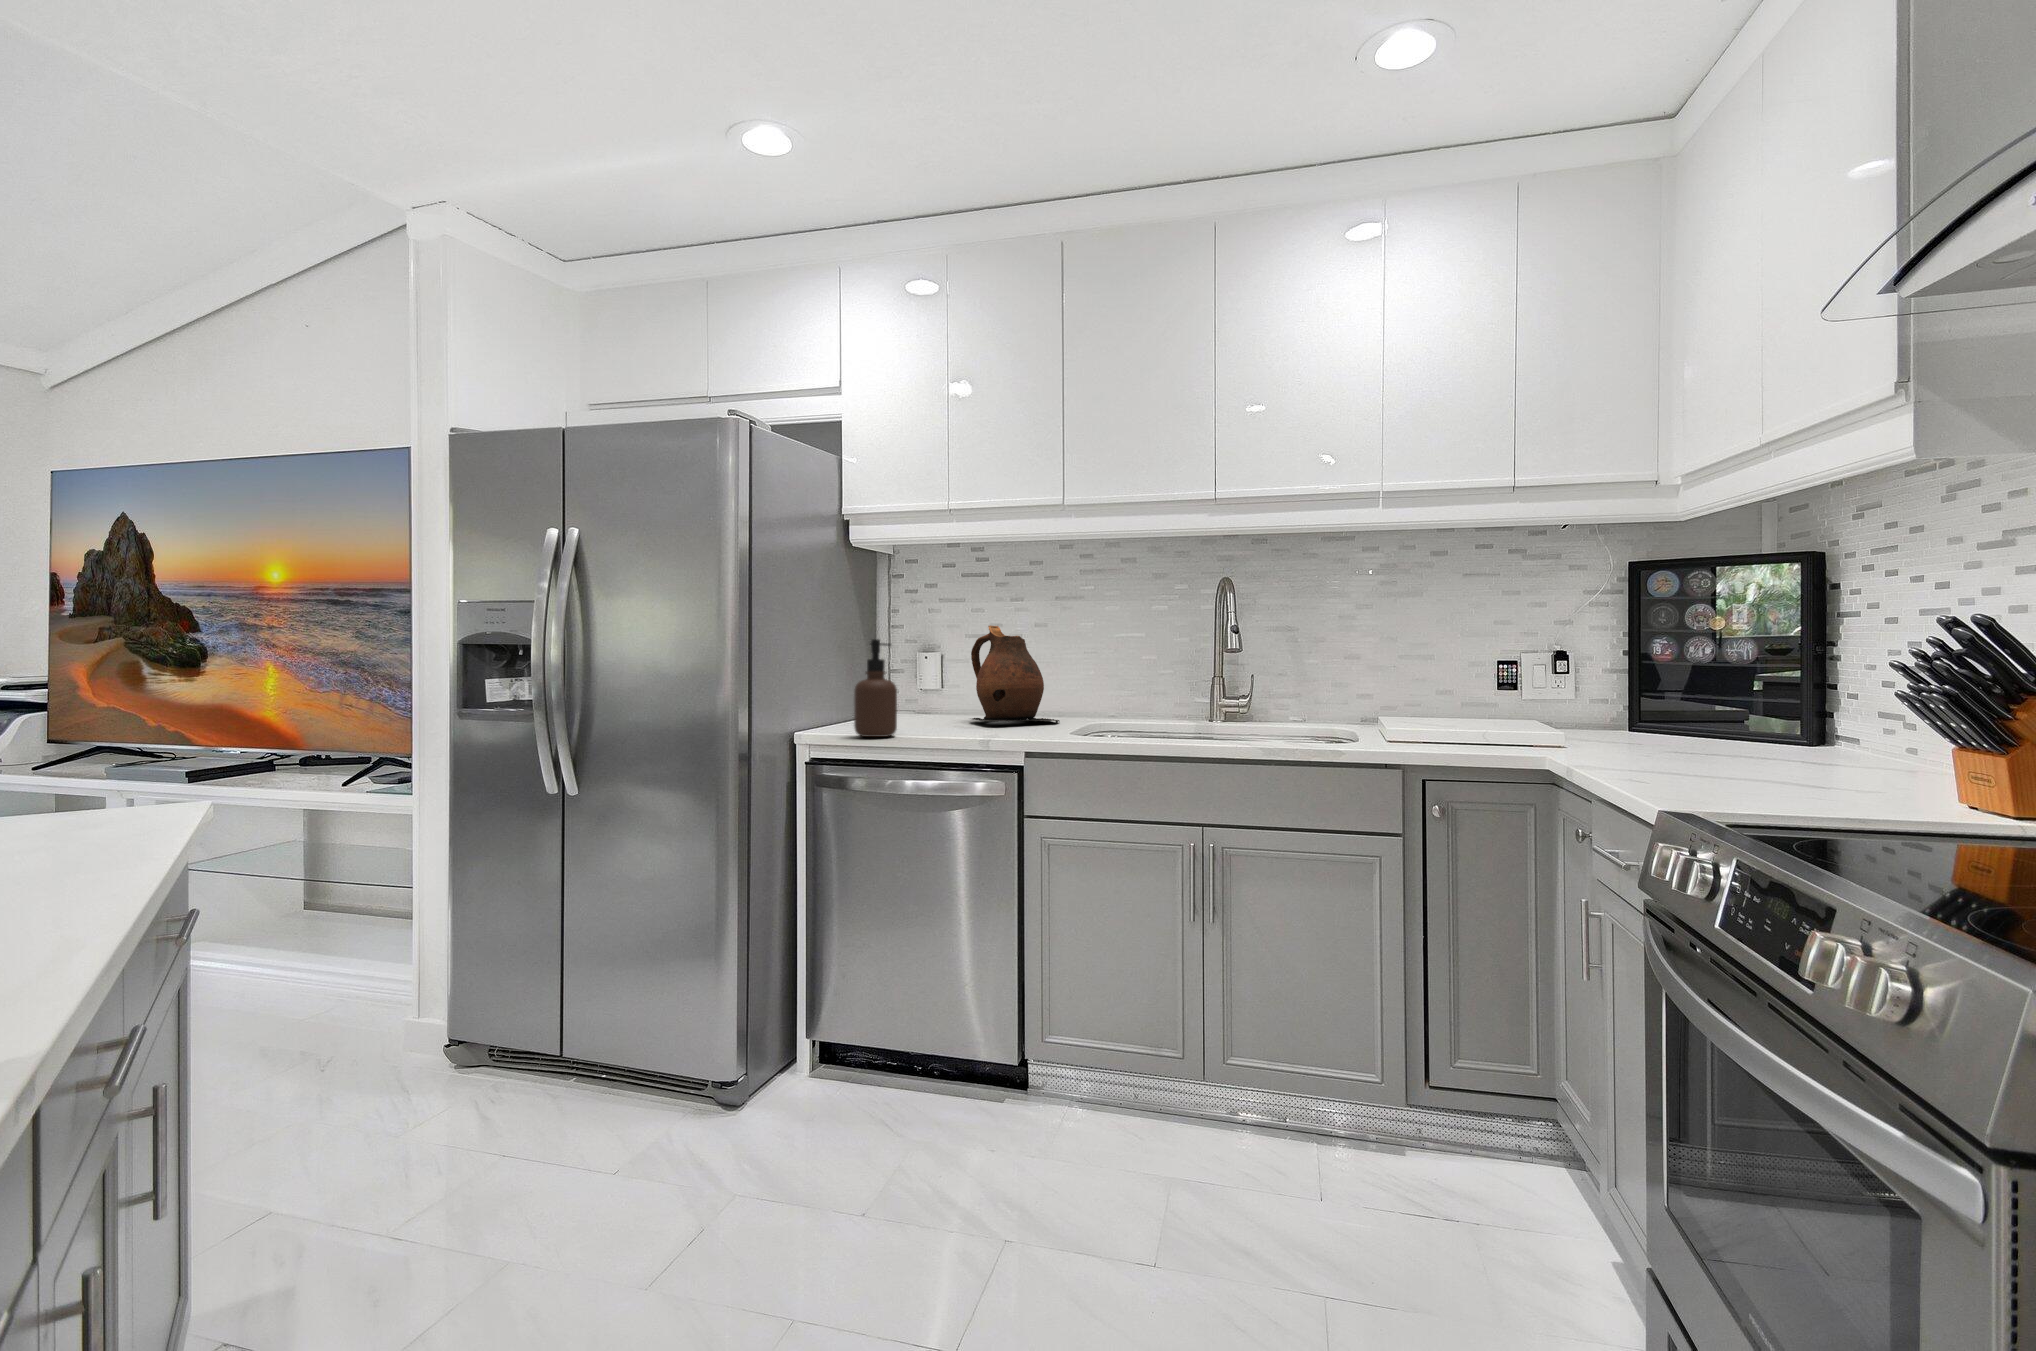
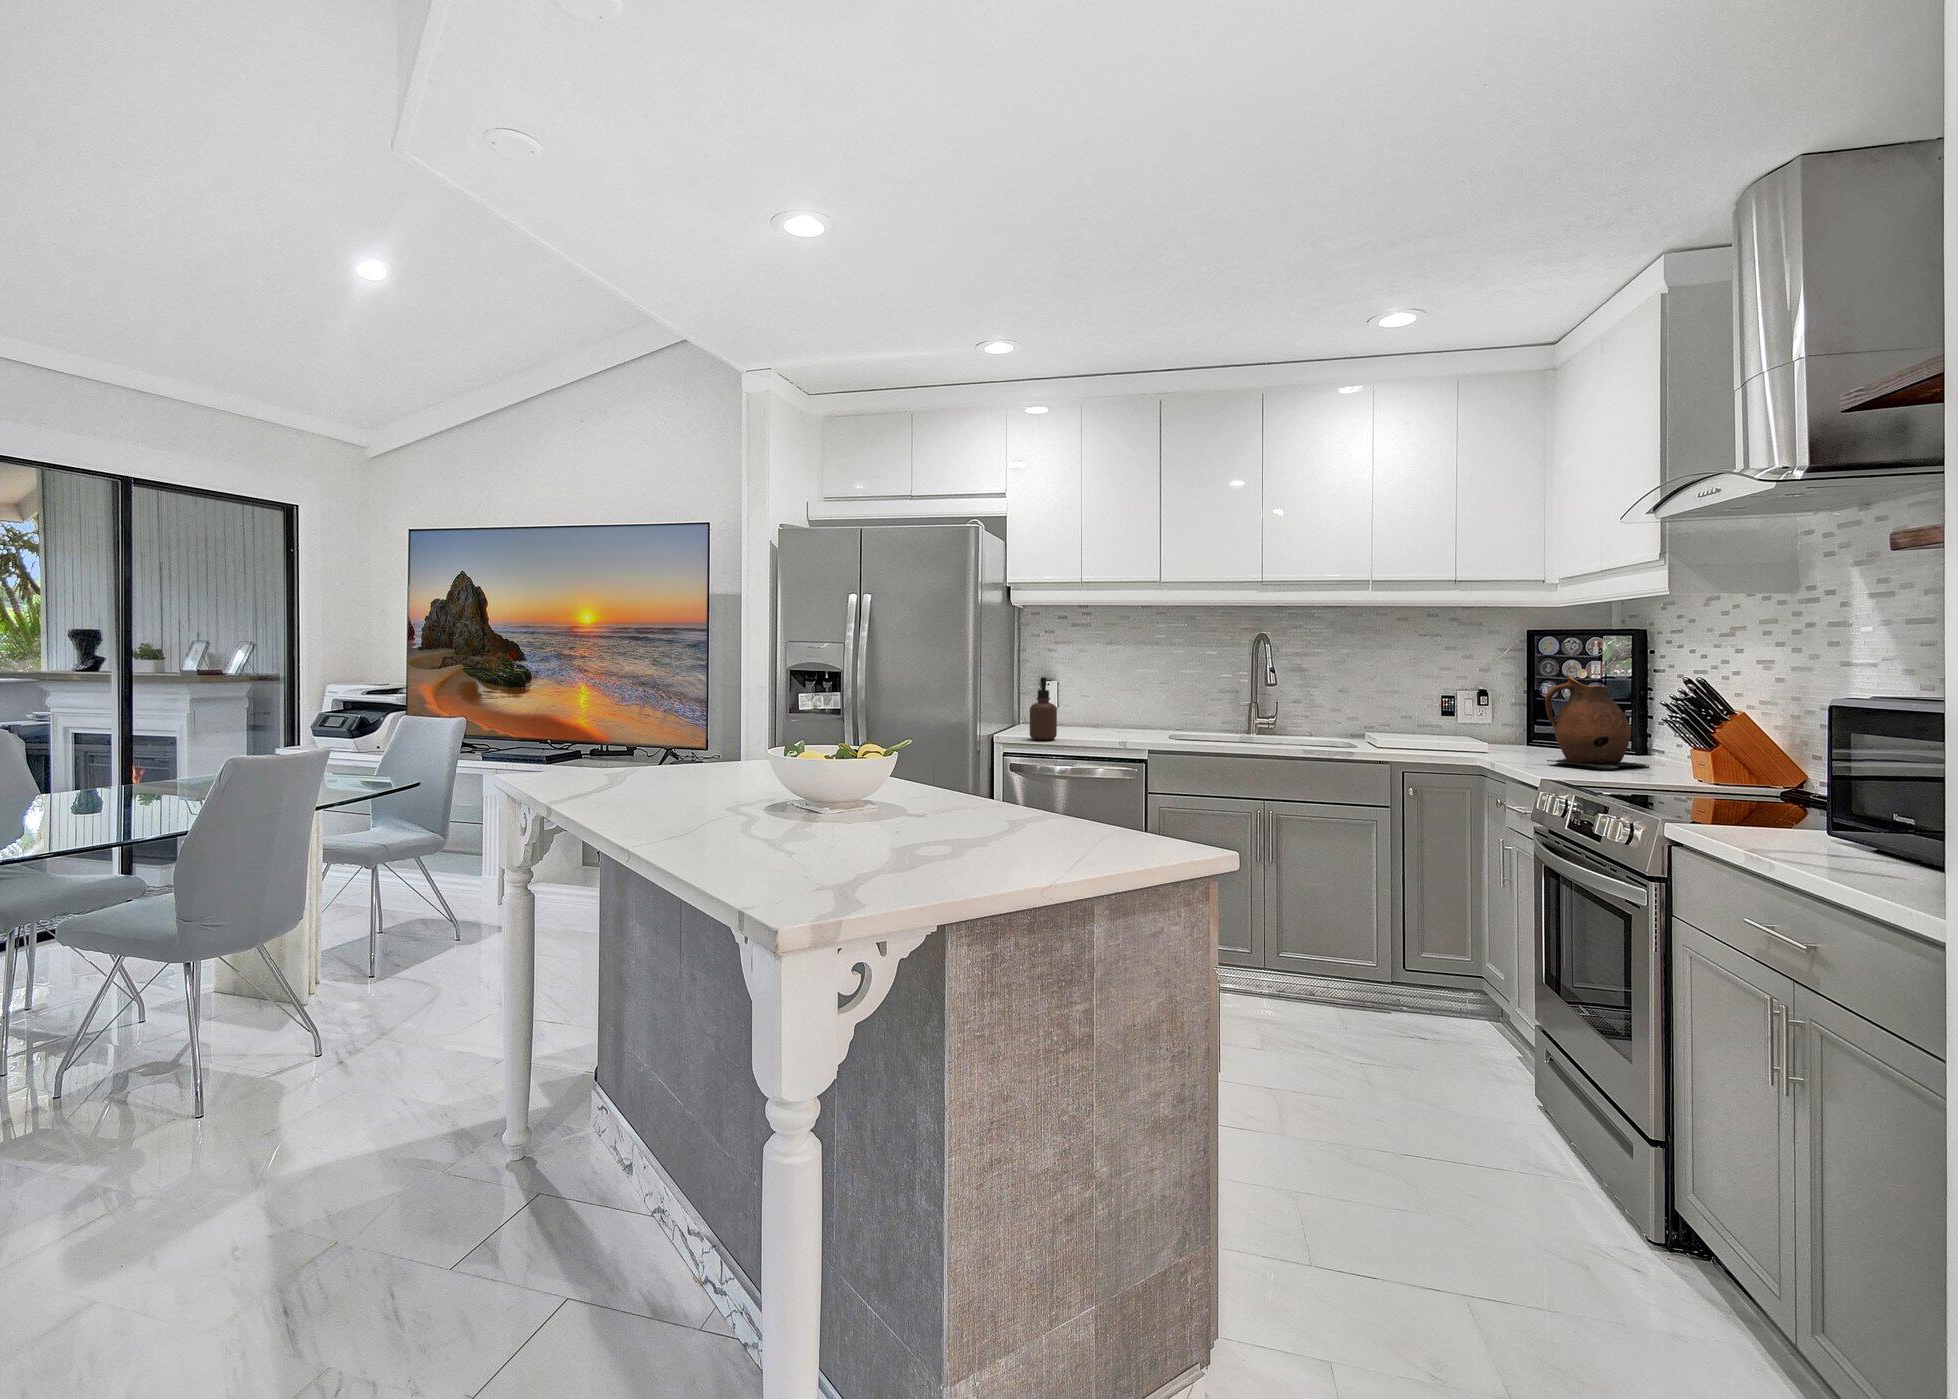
ceramic pitcher: present [971,625,1060,723] -> present [1545,675,1649,768]

